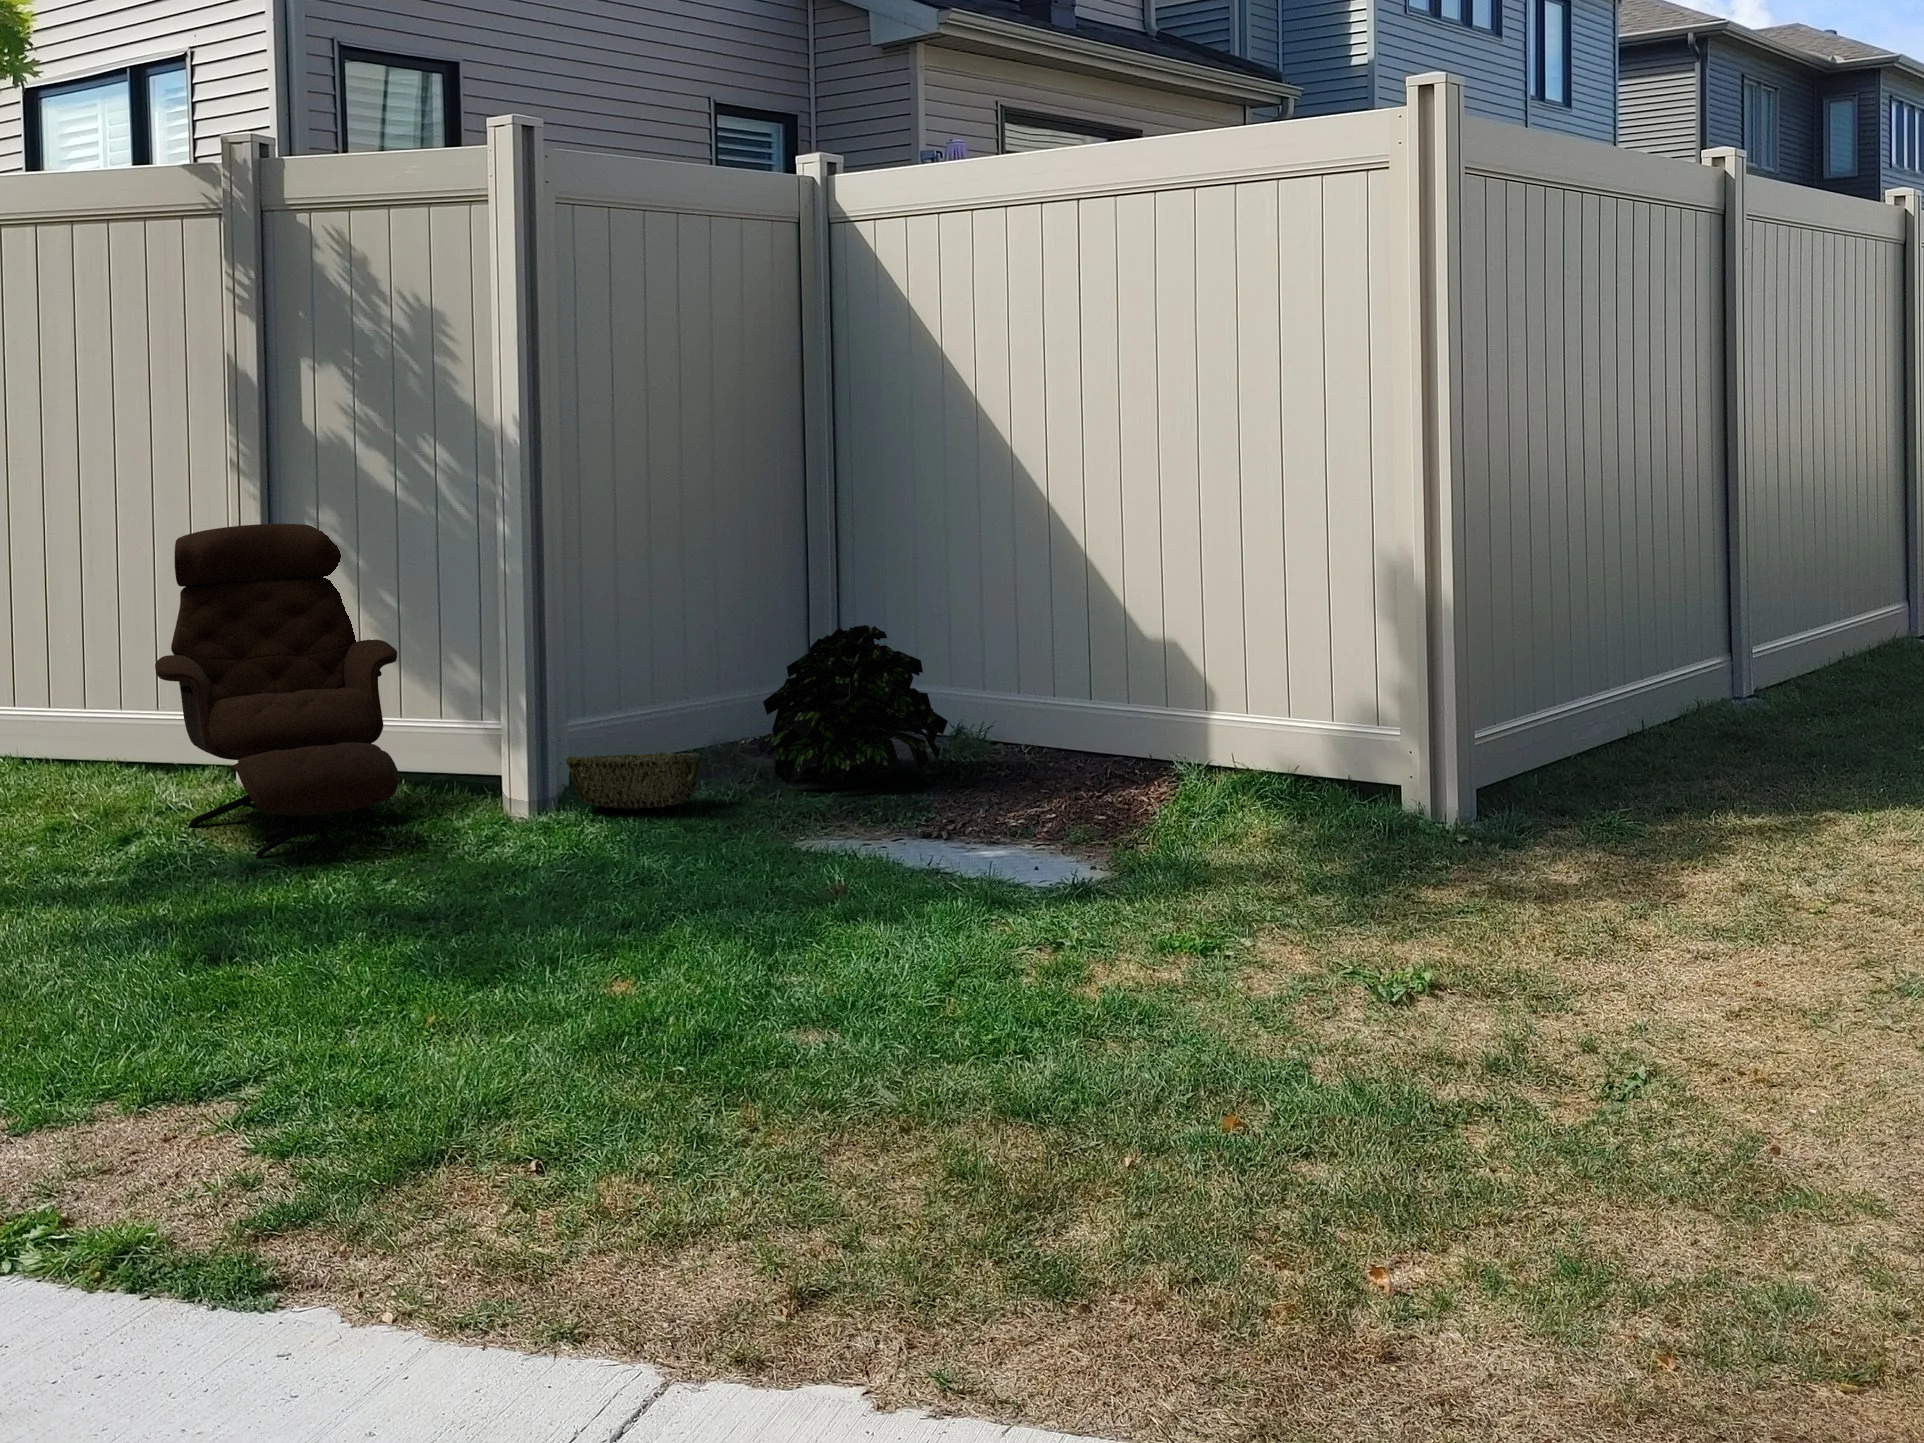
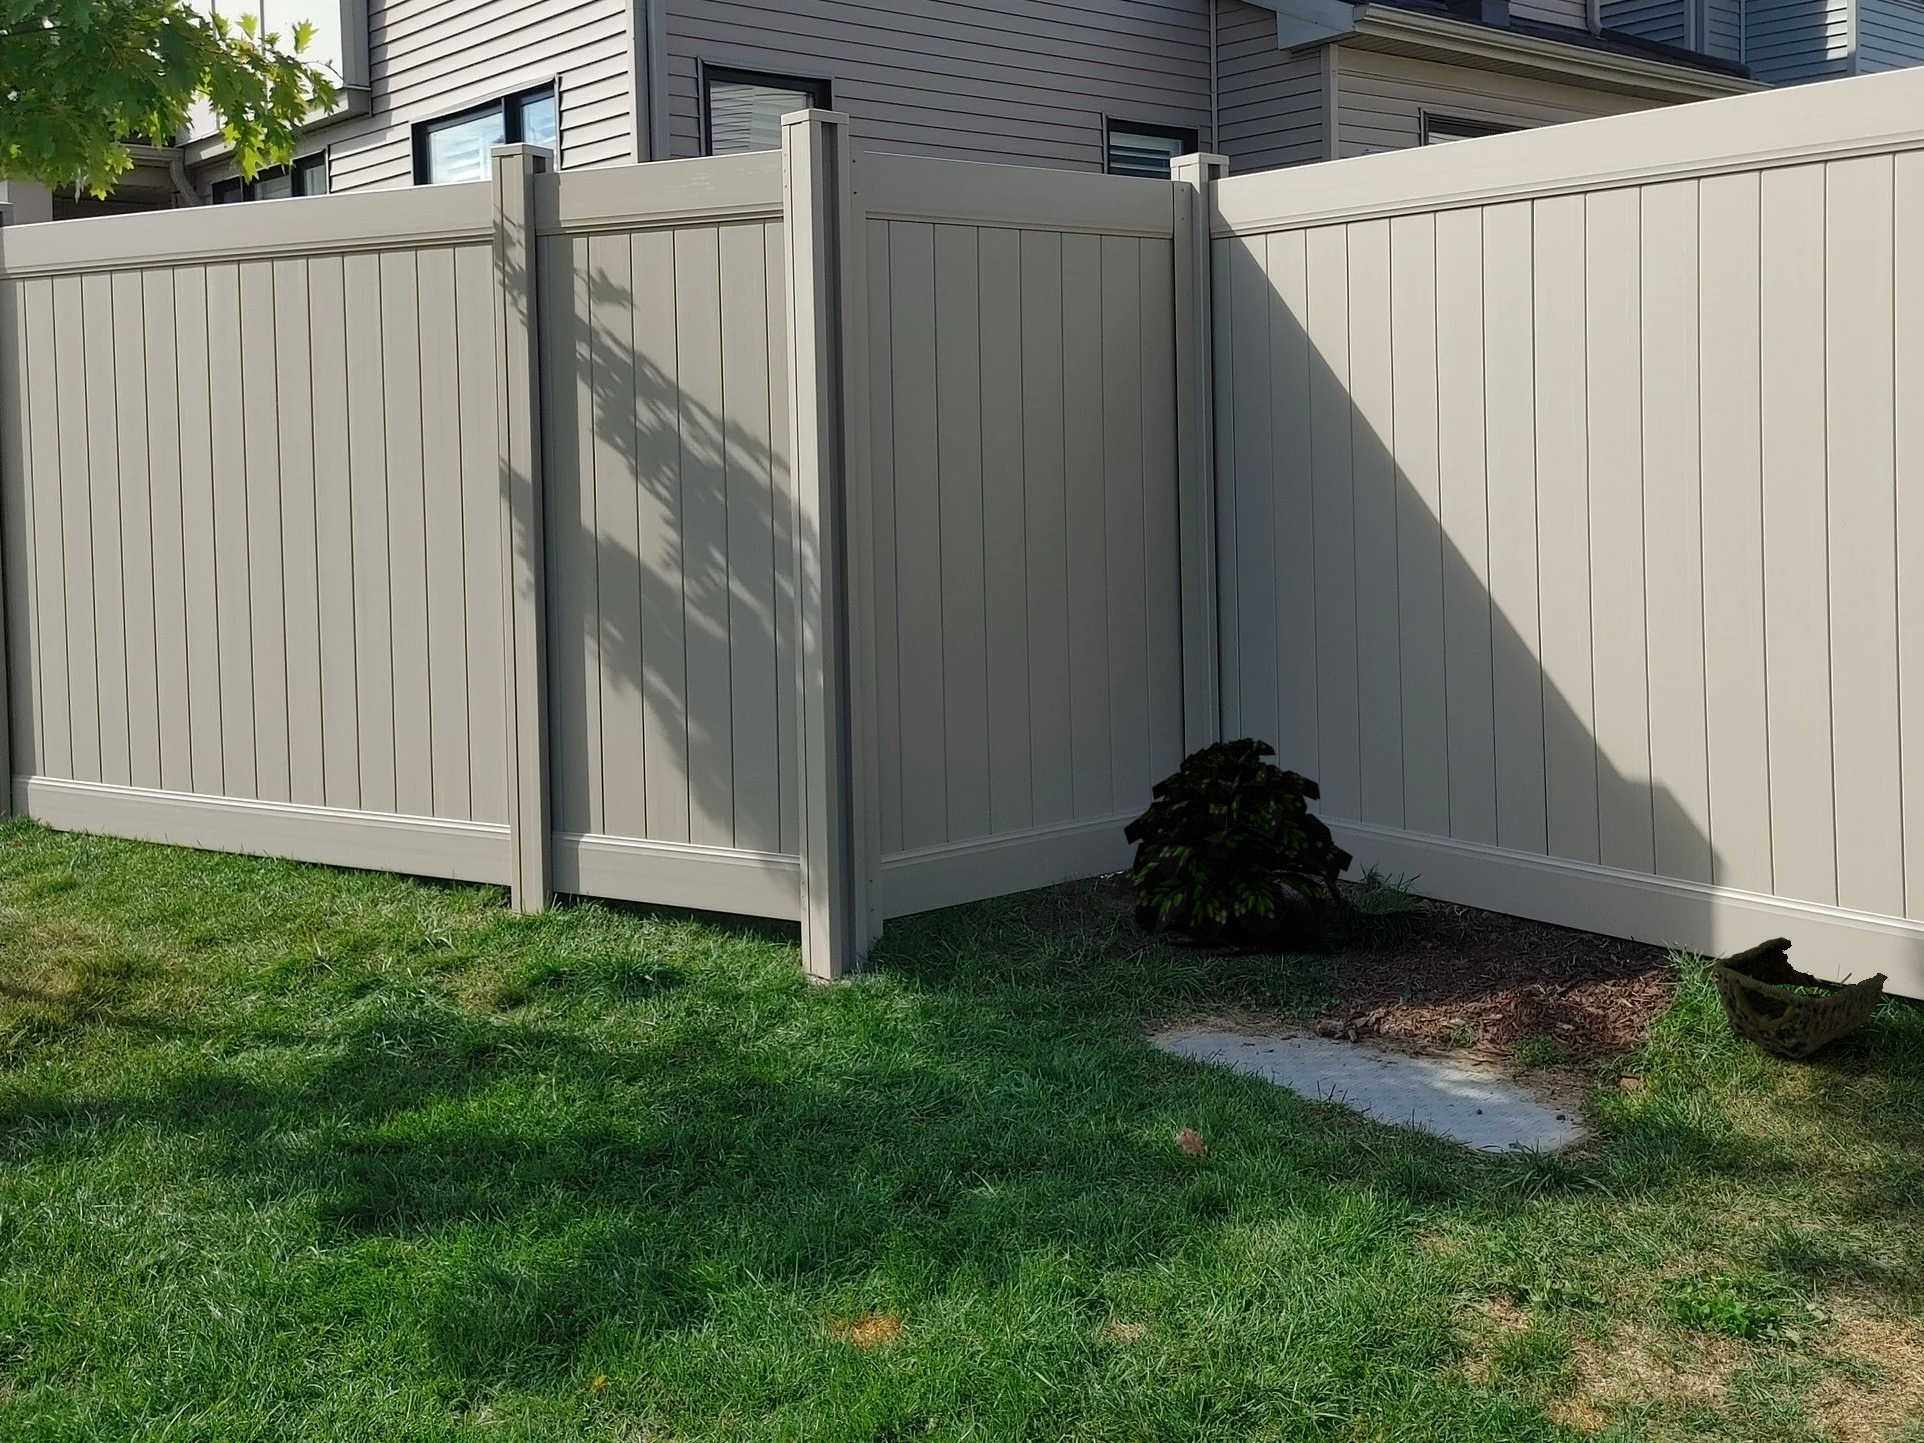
lounge chair: present [155,524,399,857] -> none [399,610,684,1034]
woven basket: present [566,752,701,809] -> present [1714,937,1888,1059]

